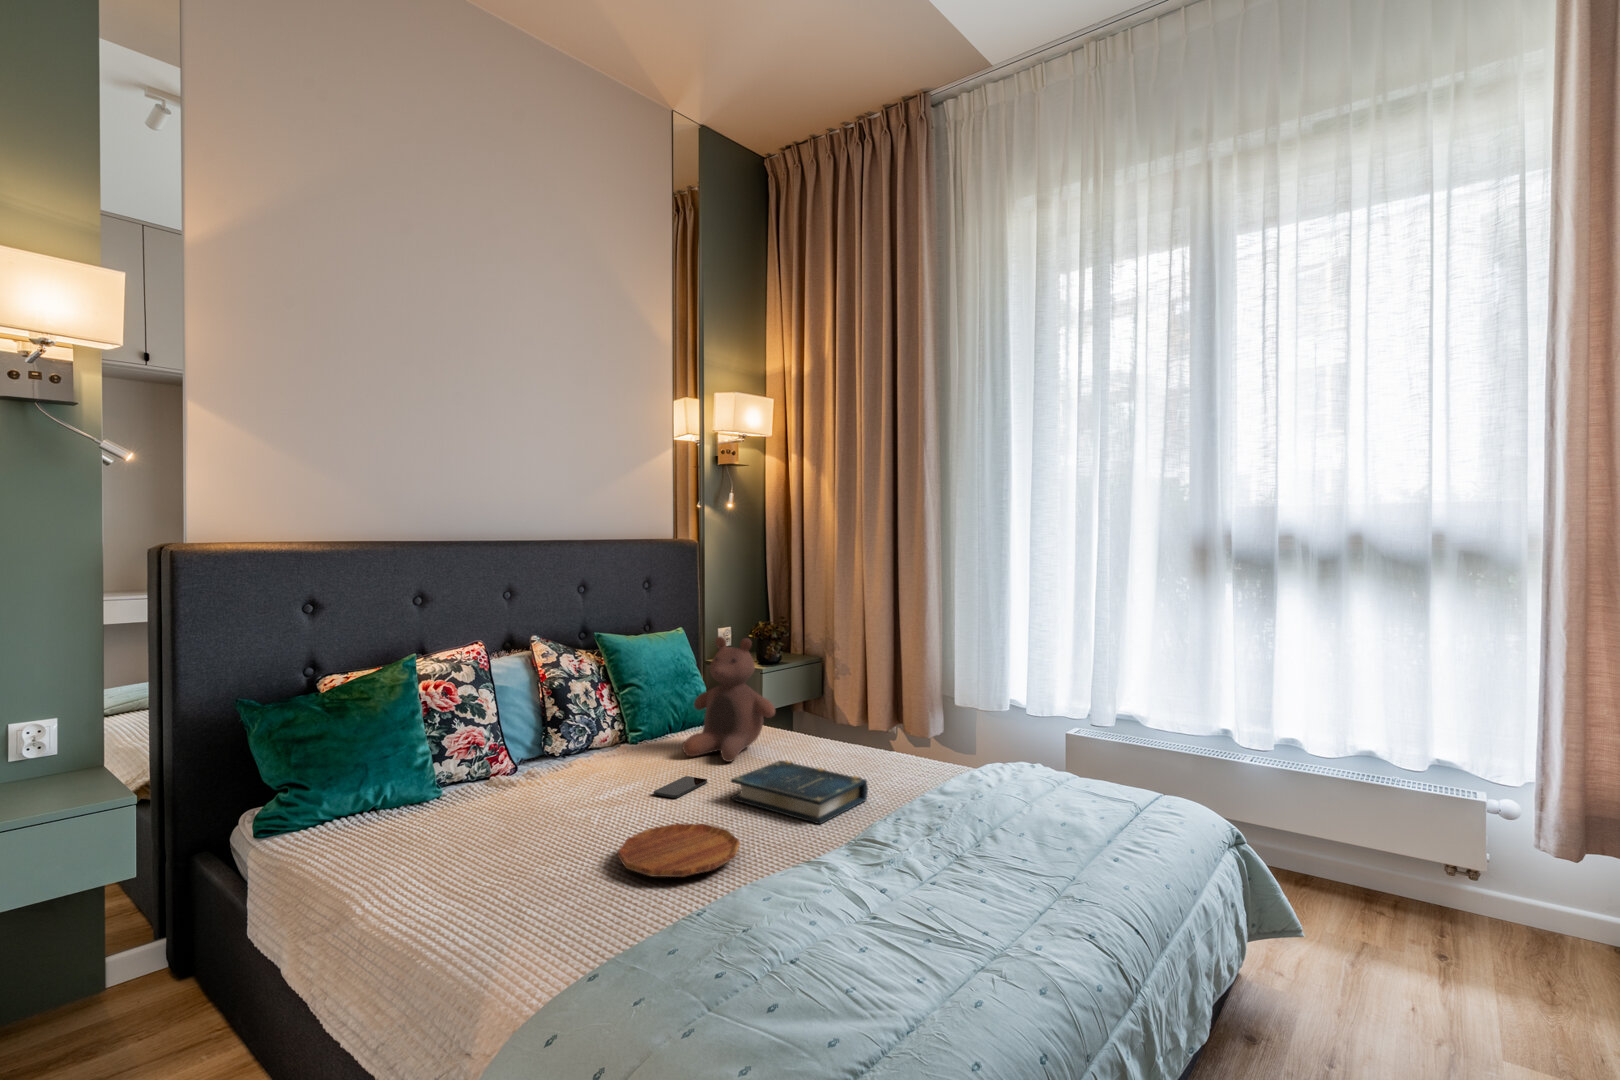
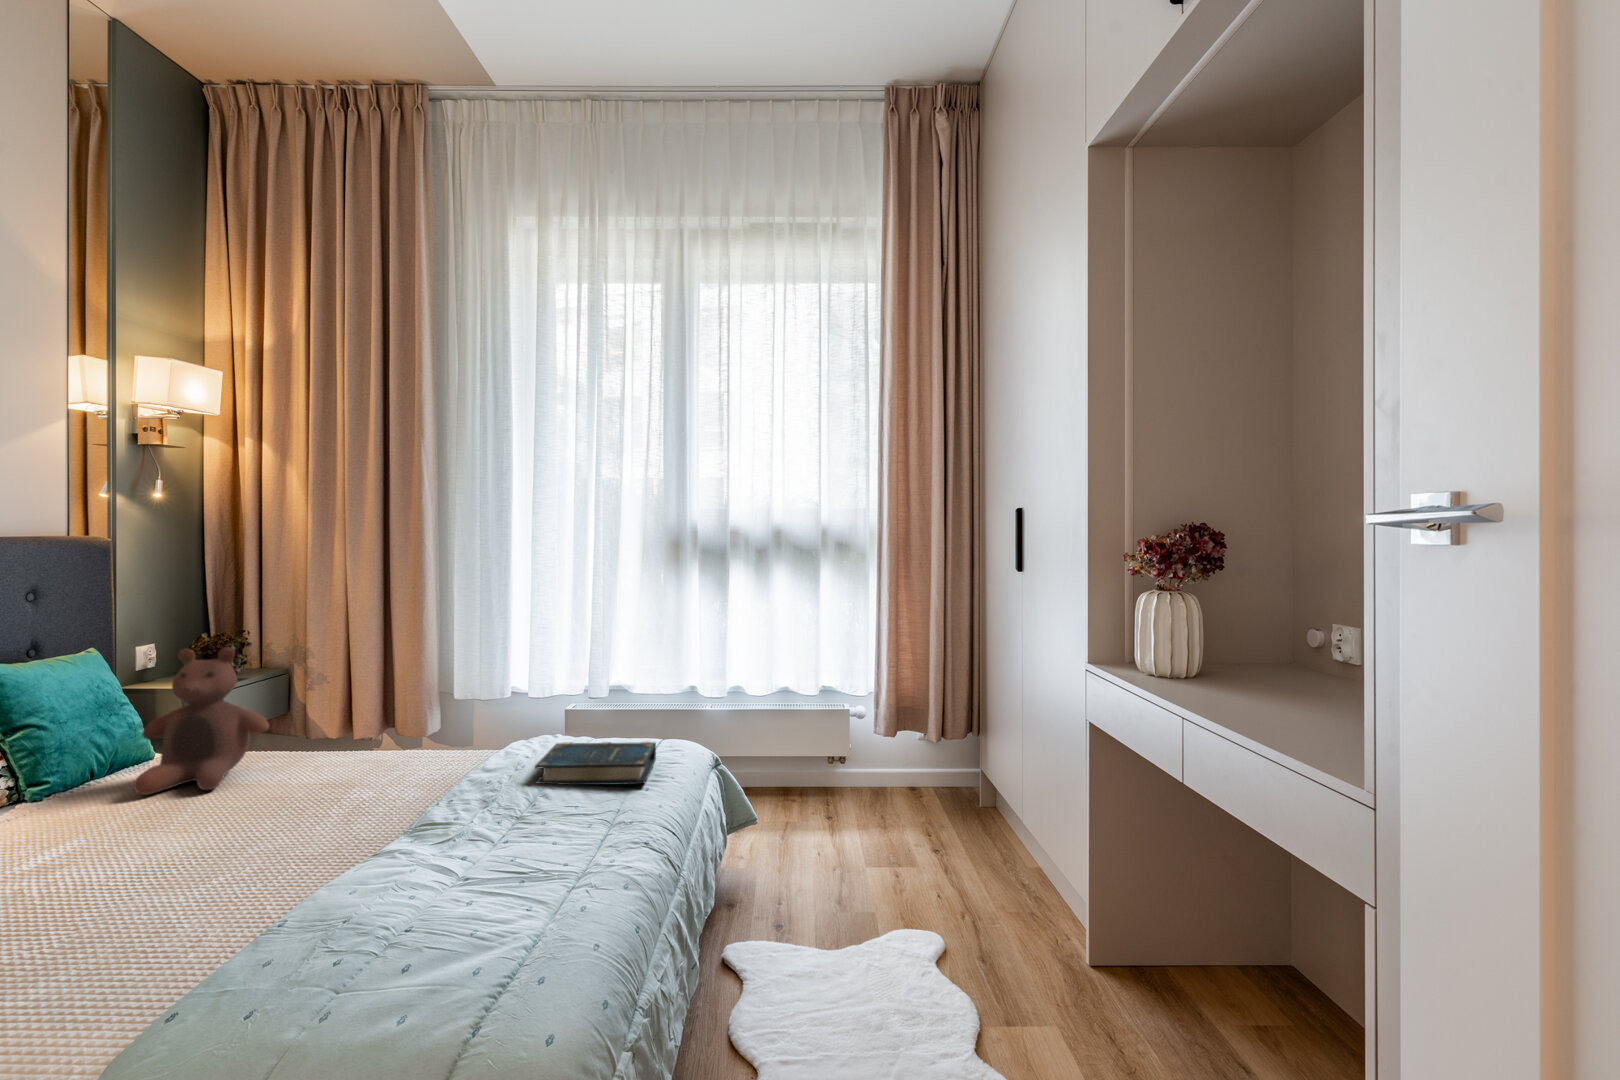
book: present [731,761,868,824] -> present [535,742,656,785]
smartphone: present [654,776,707,798] -> none [115,812,190,843]
tray: present [617,824,740,877] -> none [108,849,285,919]

